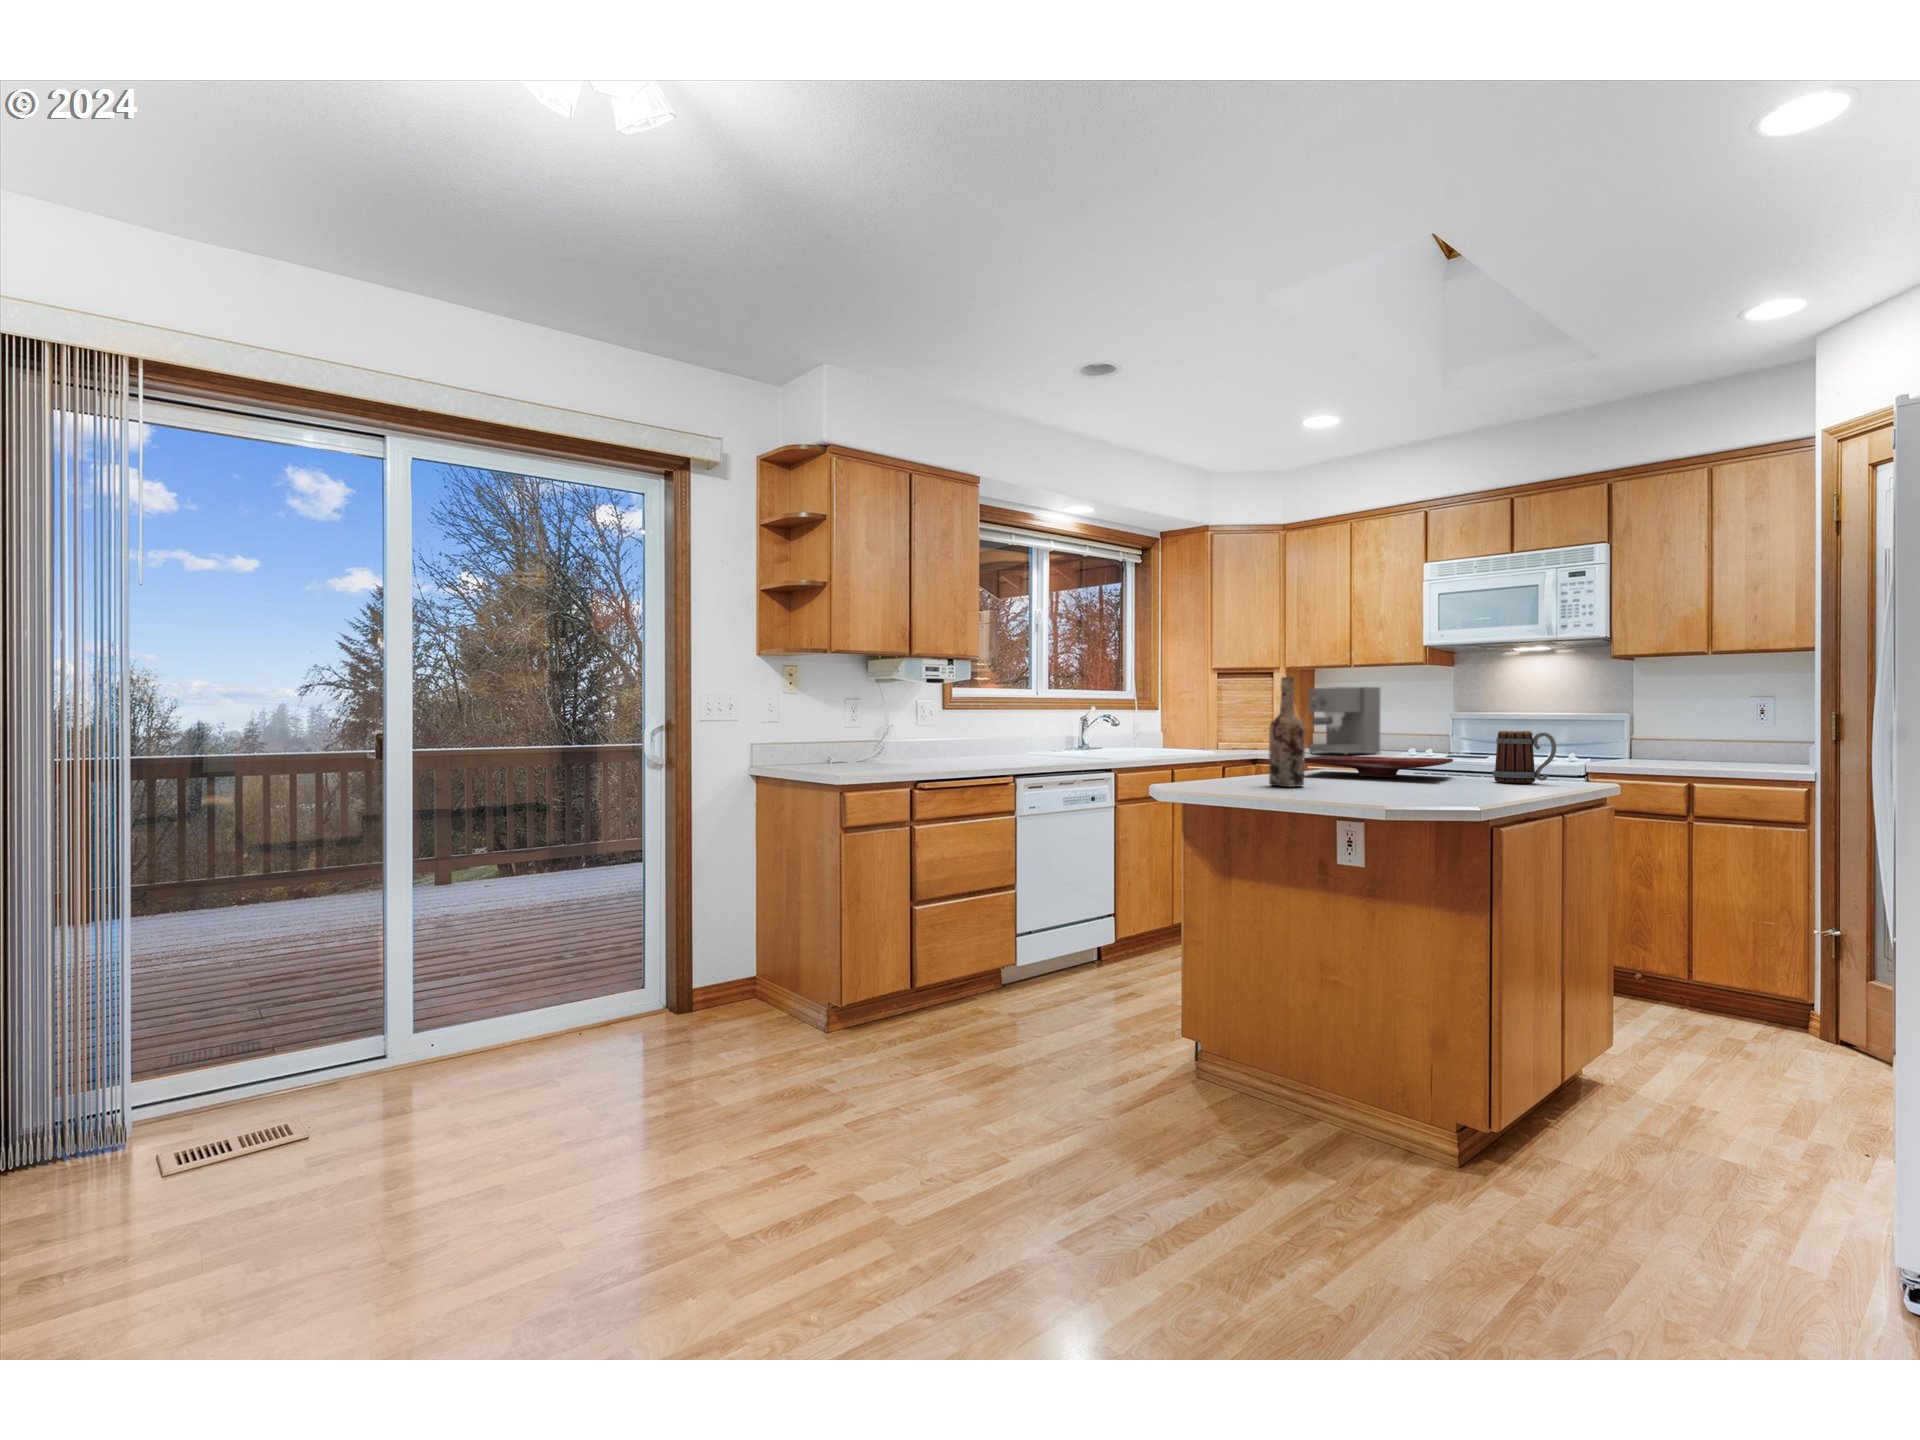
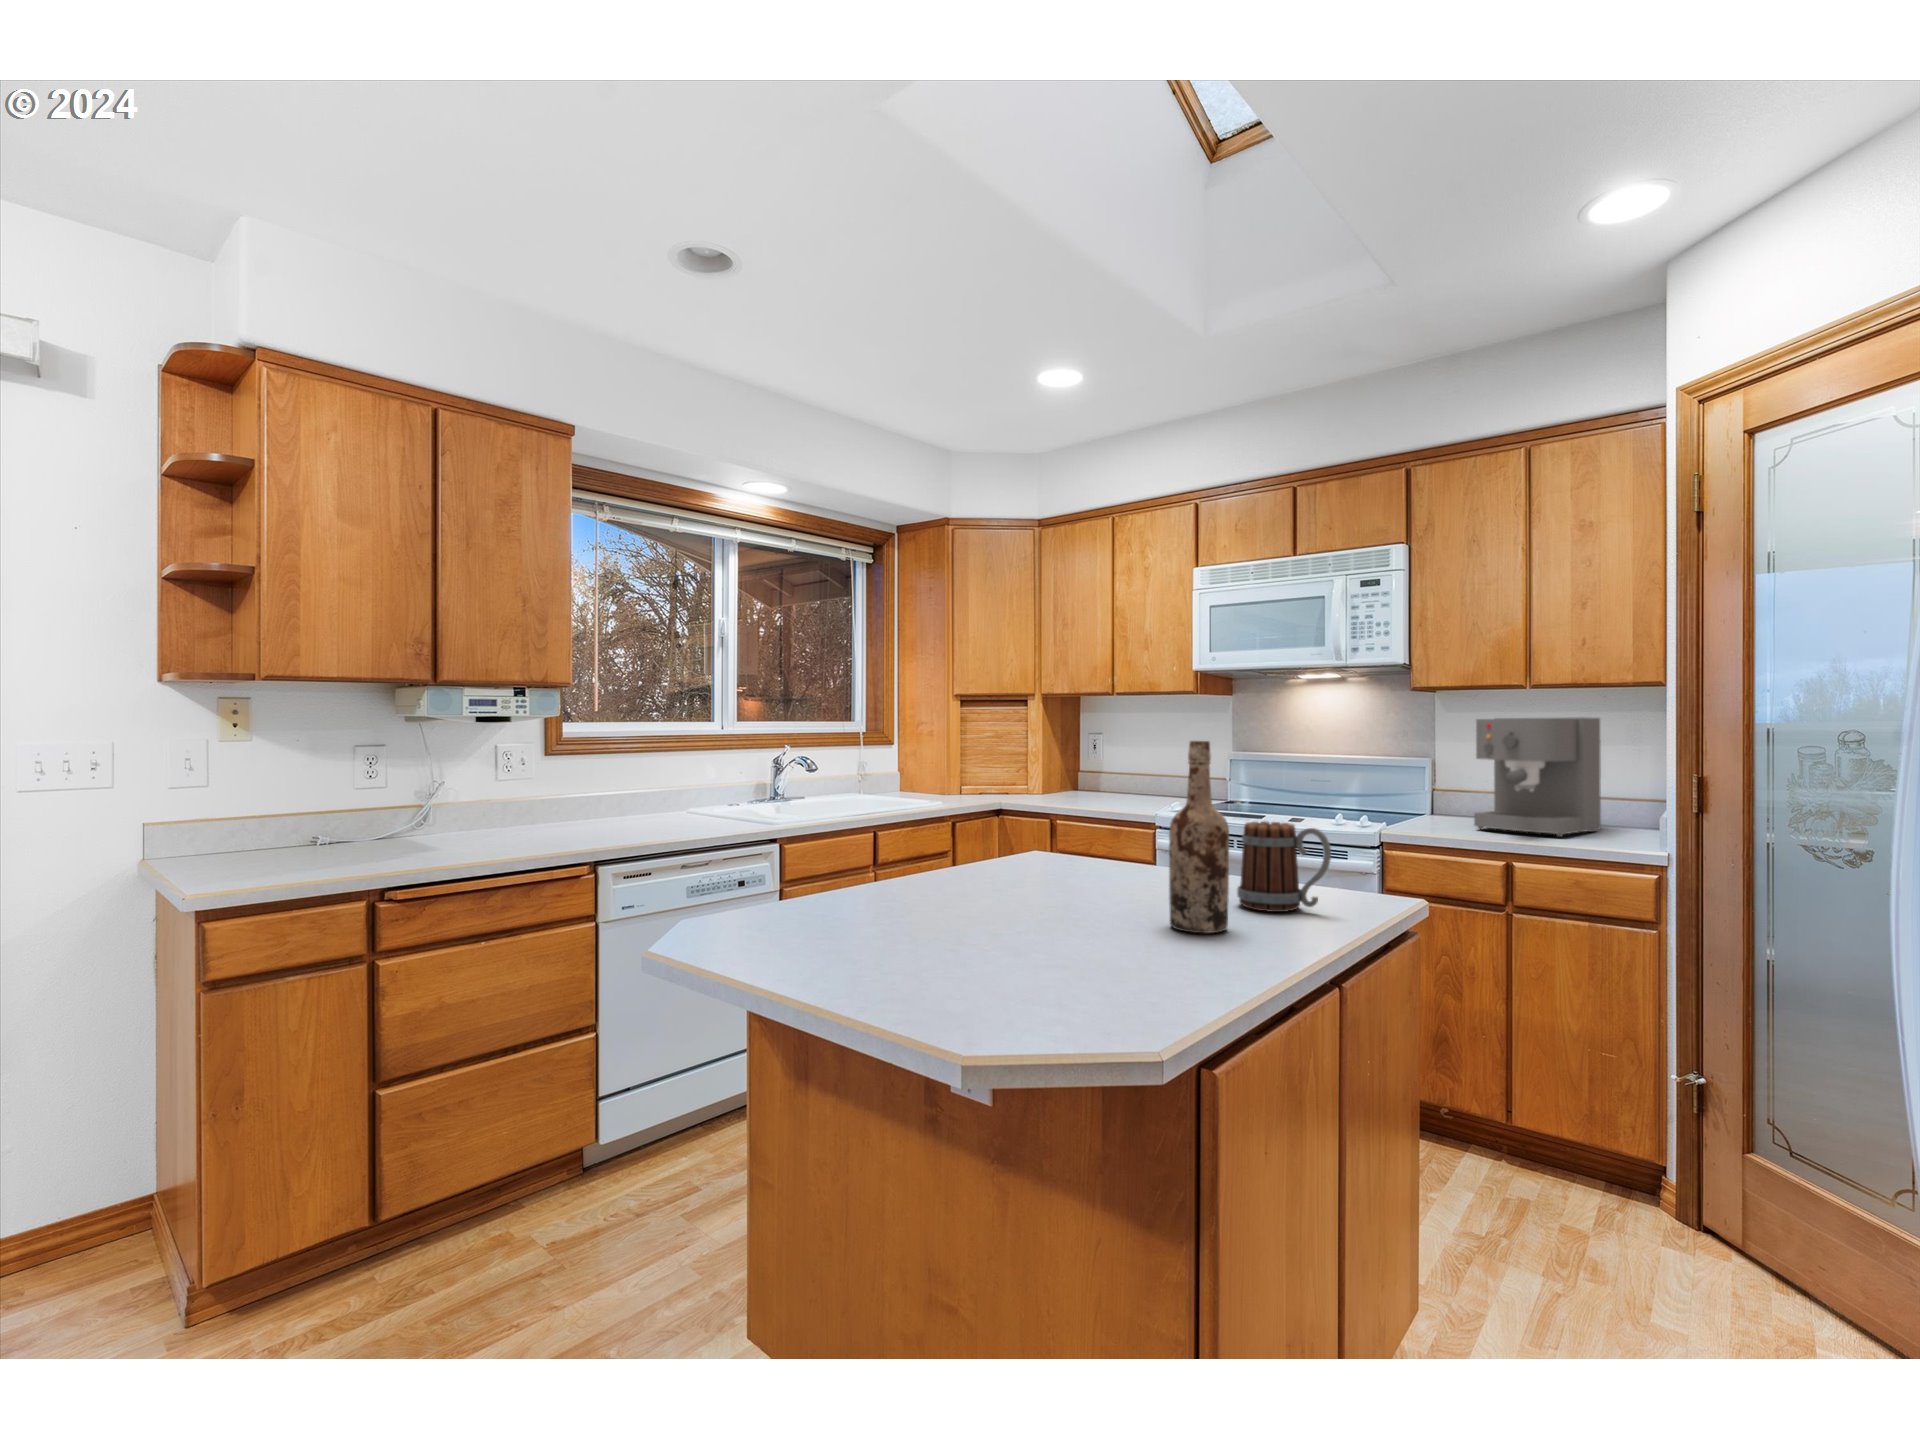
wine bottle: present [1269,677,1305,787] -> present [1169,741,1229,933]
coffee maker: present [1309,687,1380,755] -> present [1474,717,1601,837]
cutting board: present [1304,756,1453,777] -> none [945,847,1185,893]

